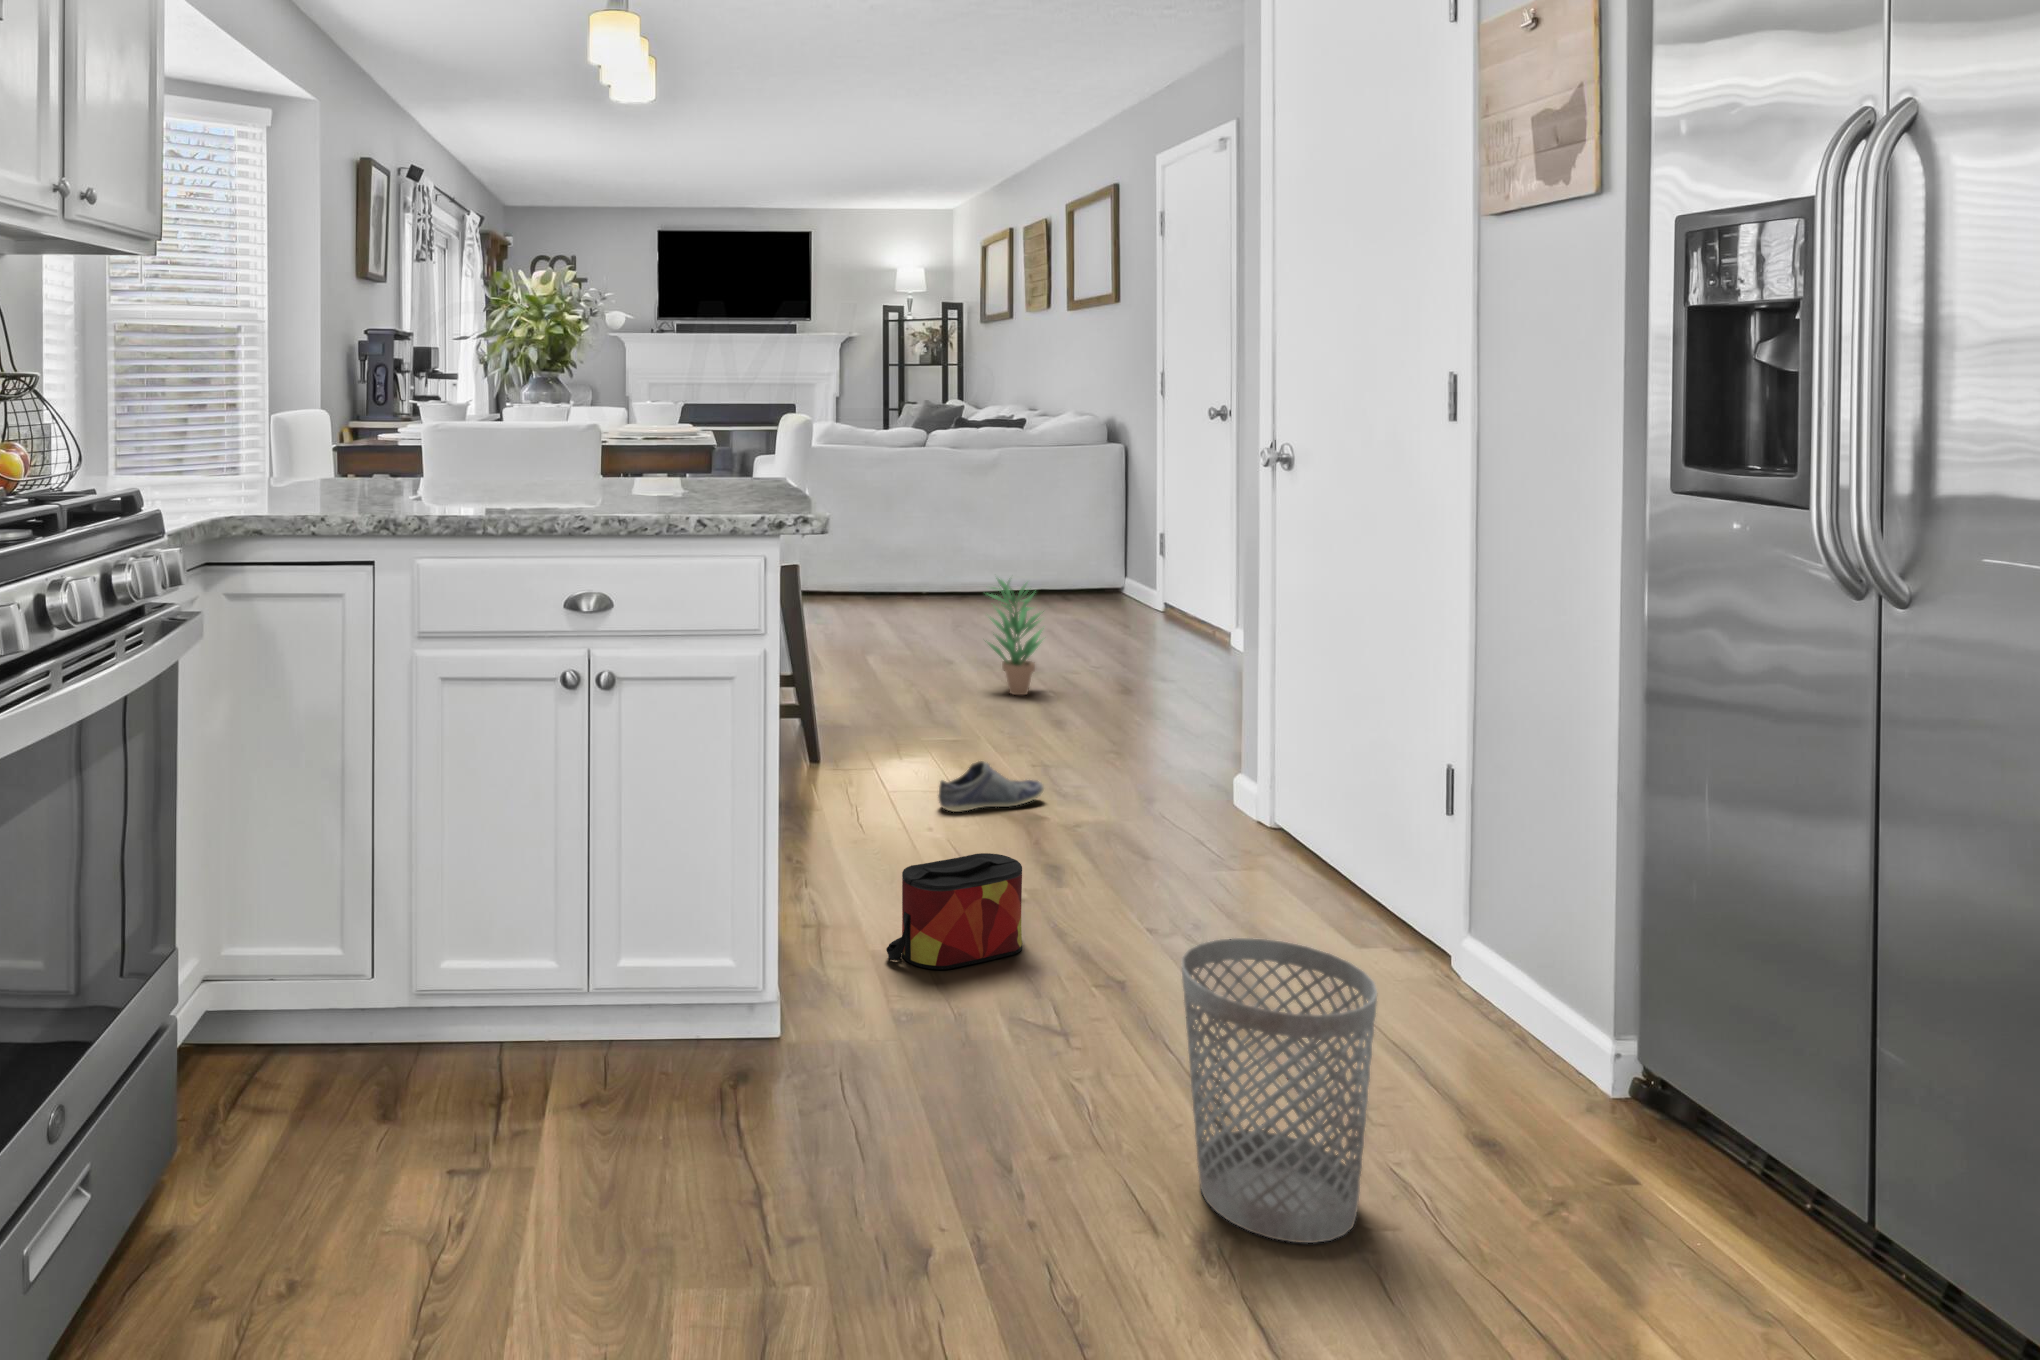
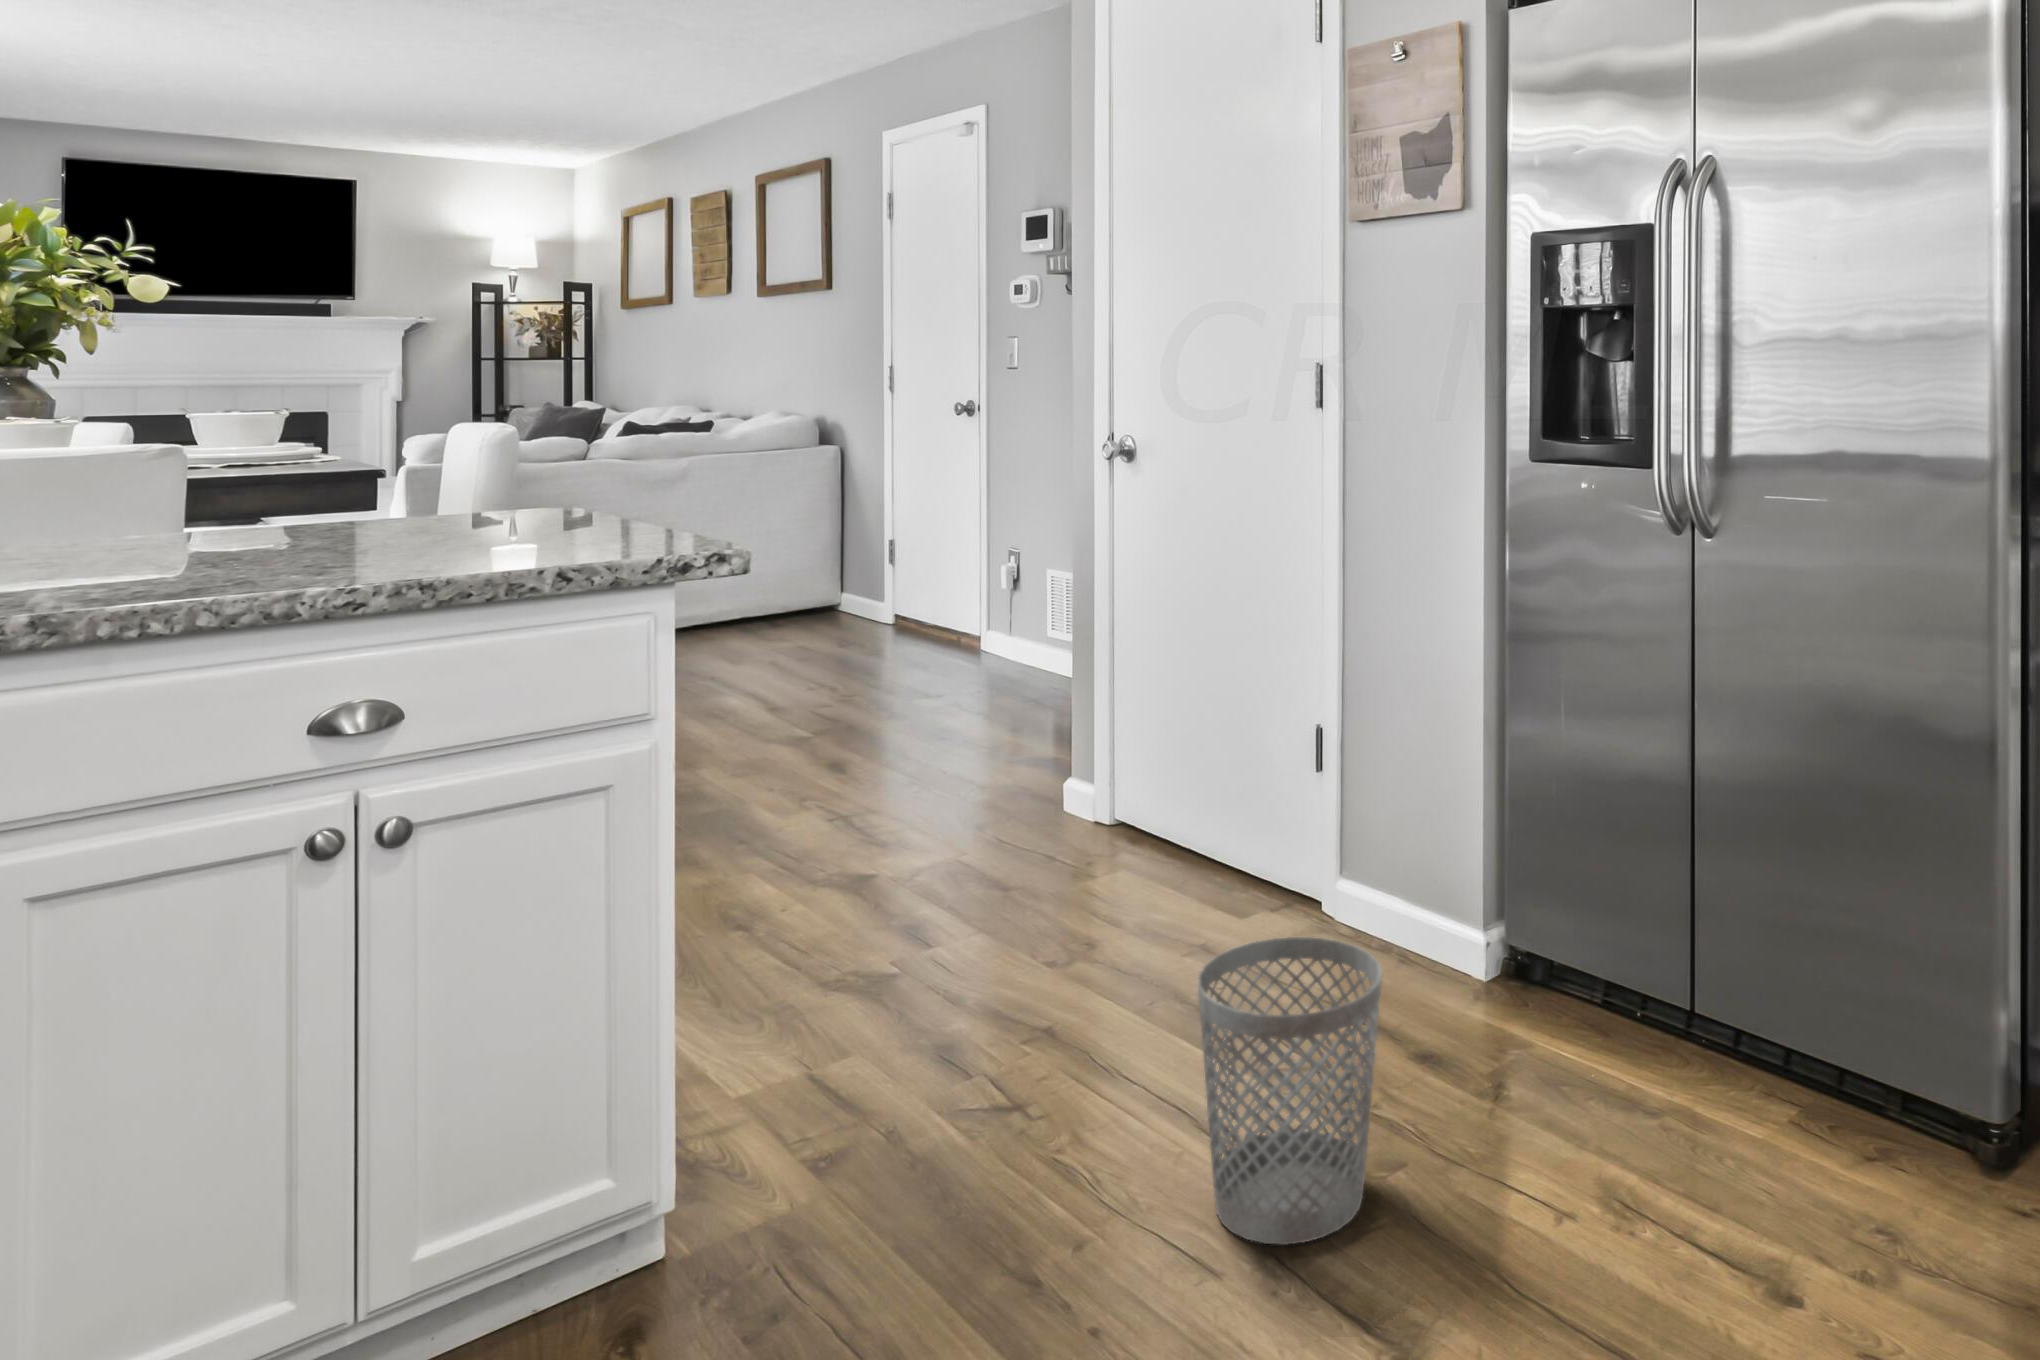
potted plant: present [985,578,1044,695] -> none [727,599,806,737]
shoe: present [939,761,1044,812] -> none [736,822,860,890]
bag: present [886,853,1022,970] -> none [757,927,916,1094]

